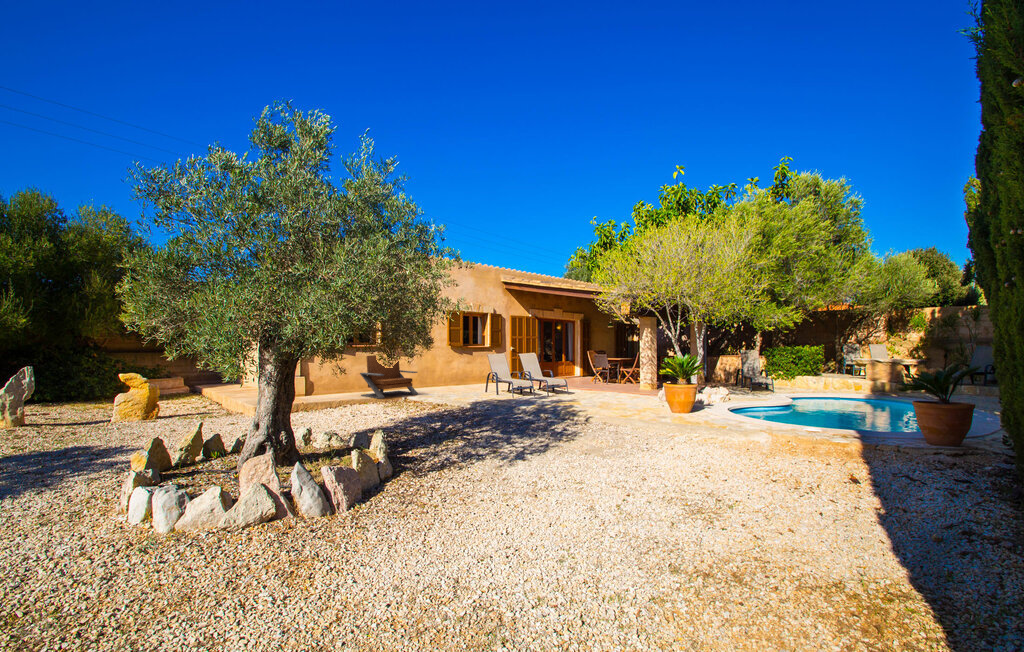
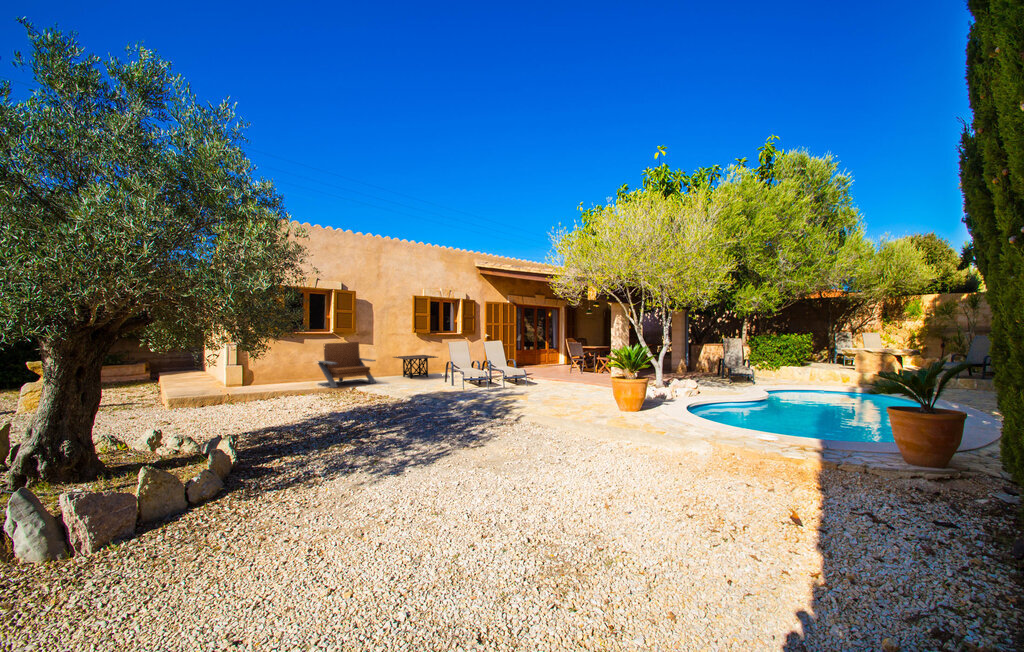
side table: none [427,367,473,390] -> present [393,355,438,379]

